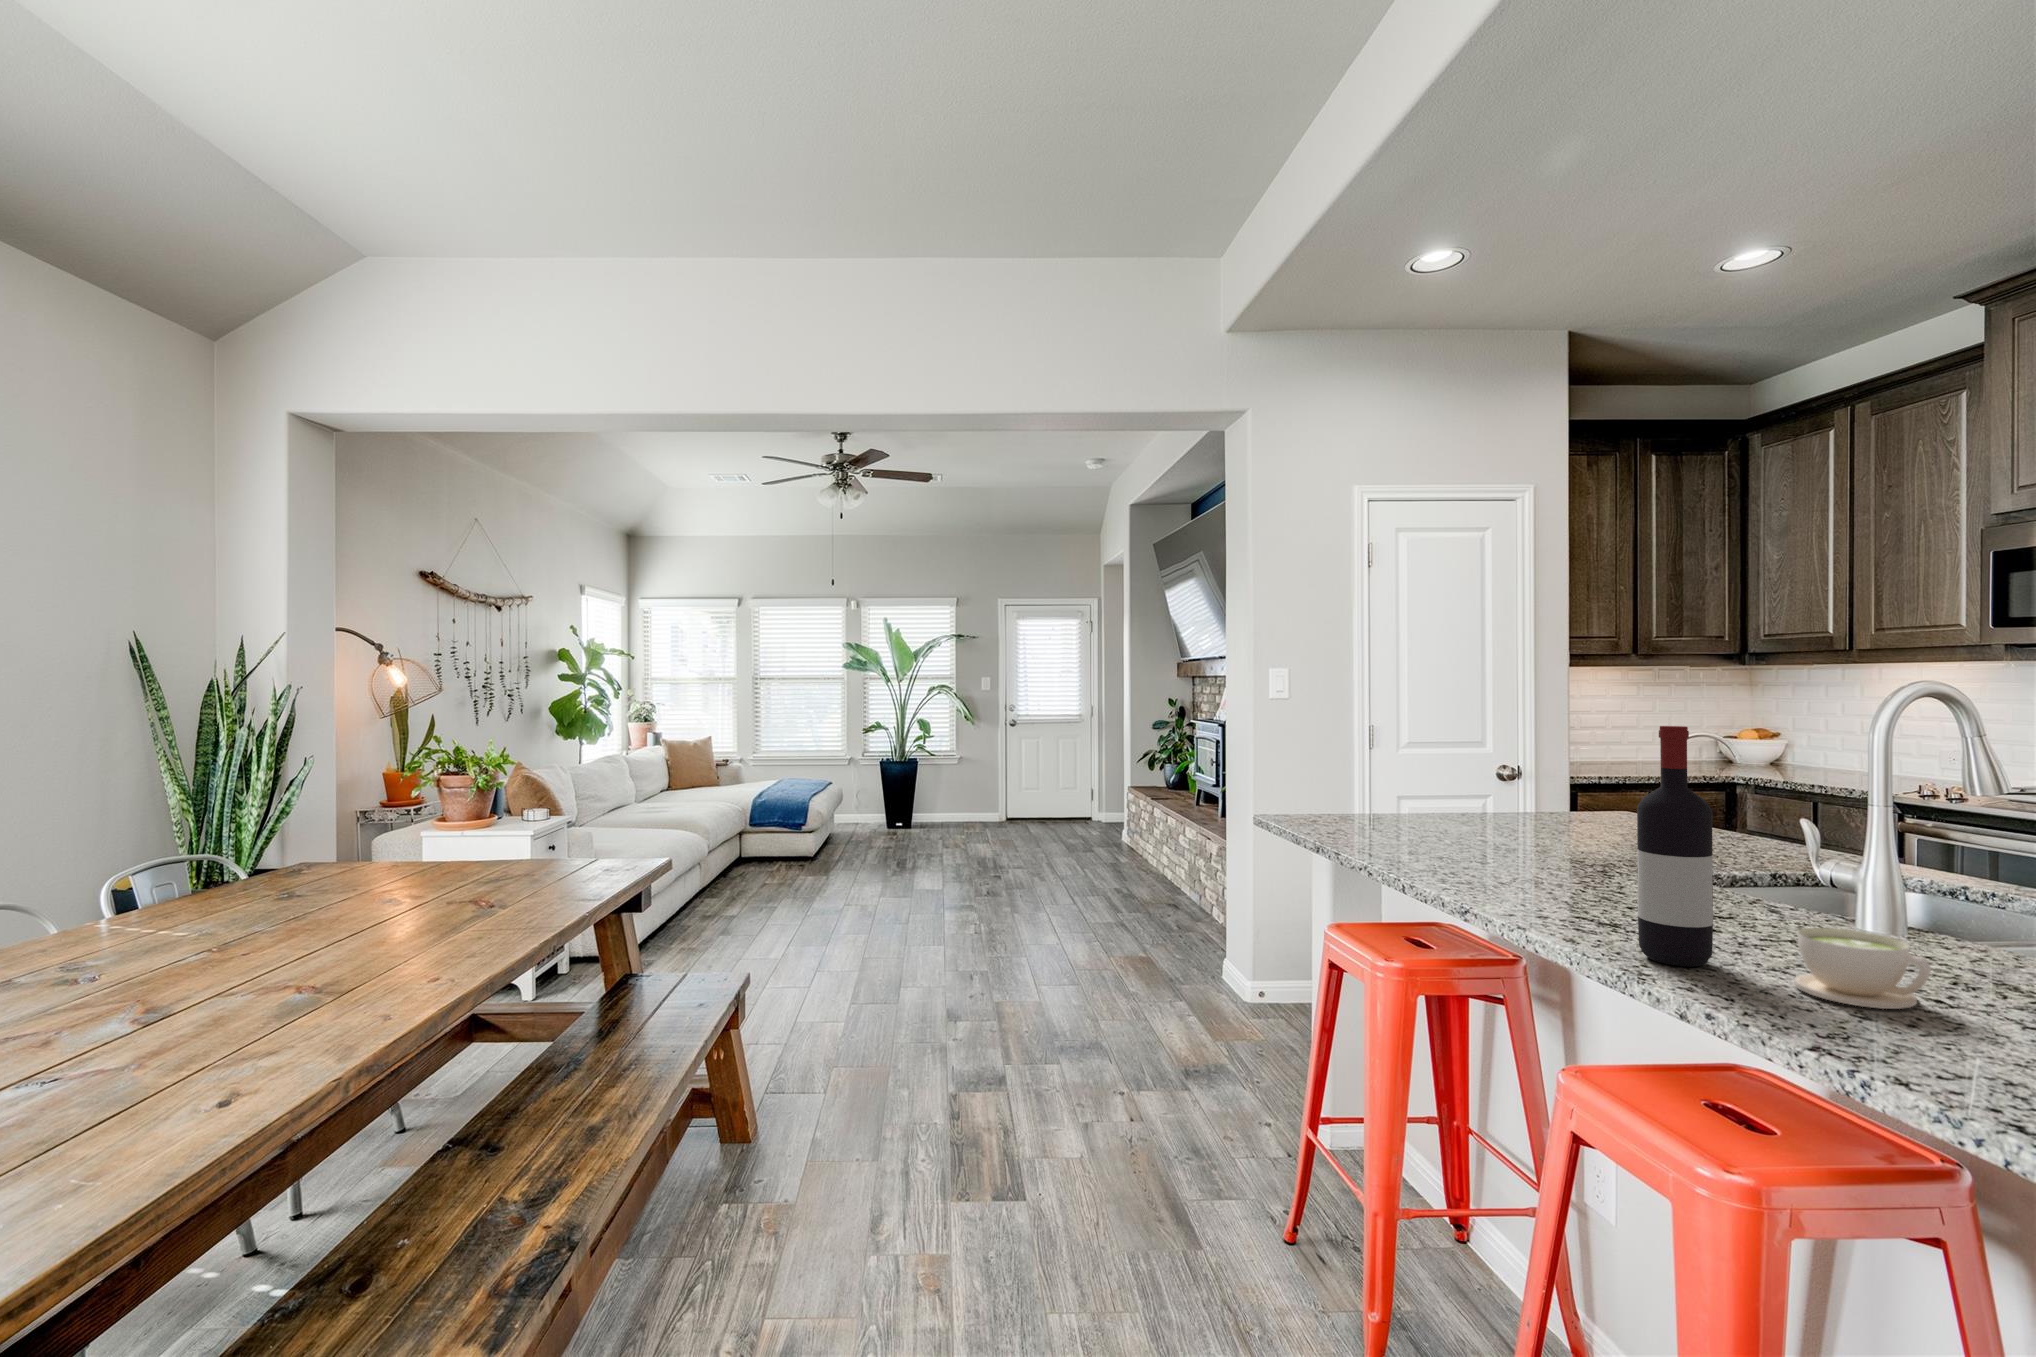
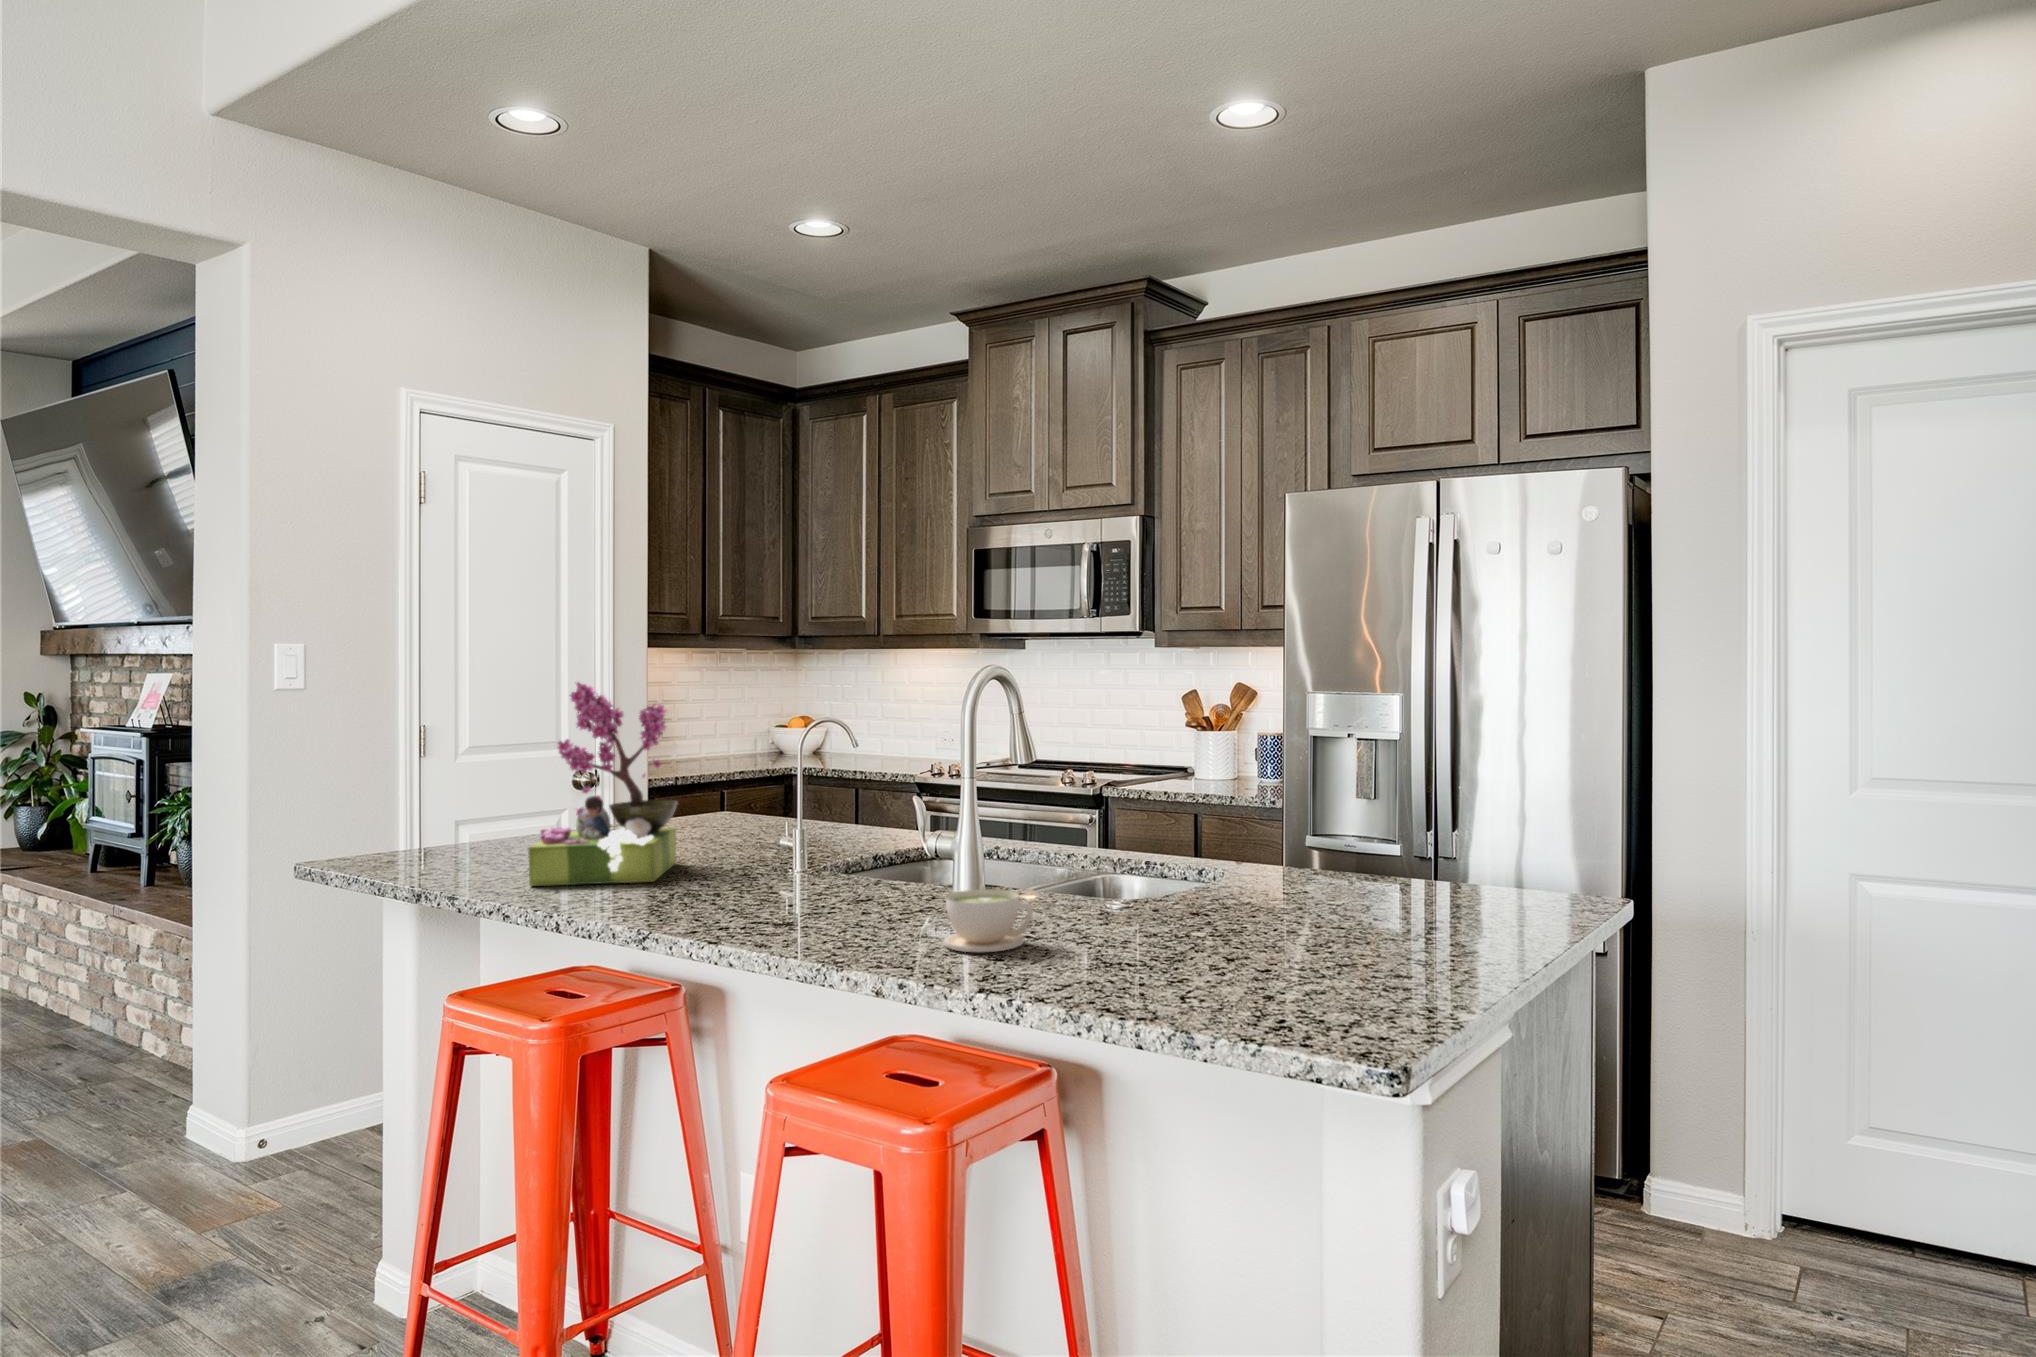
flower arrangement: none [1404,683,1544,862] -> present [528,682,678,886]
wine bottle: present [1637,726,1713,966] -> none [818,720,881,950]

